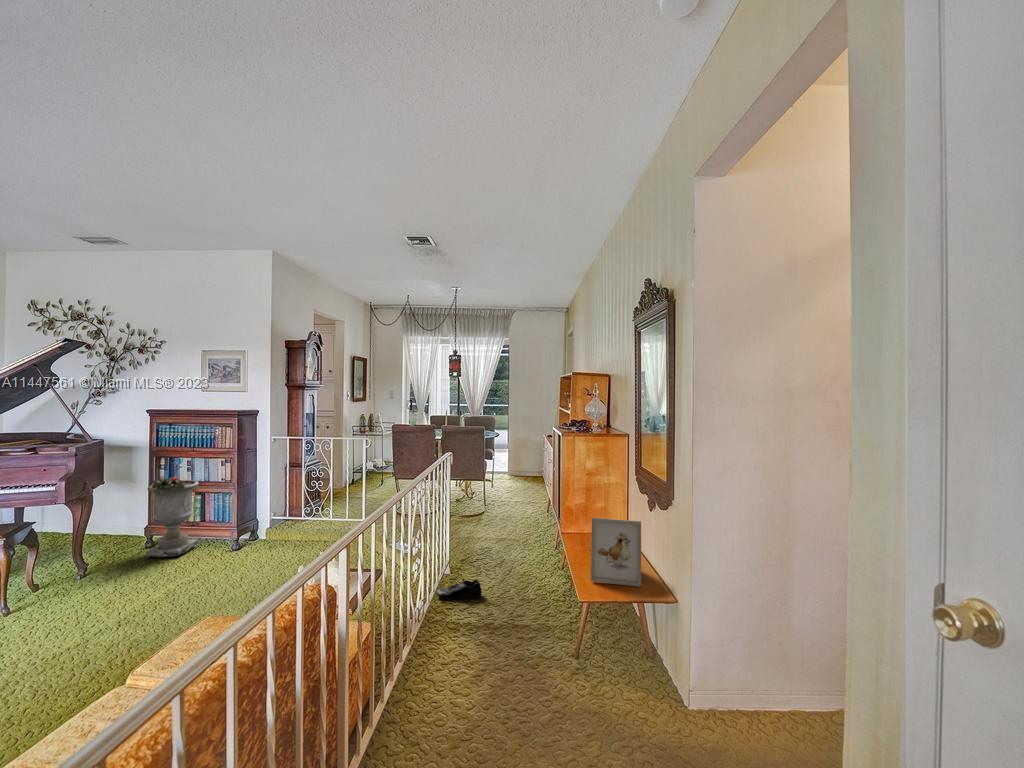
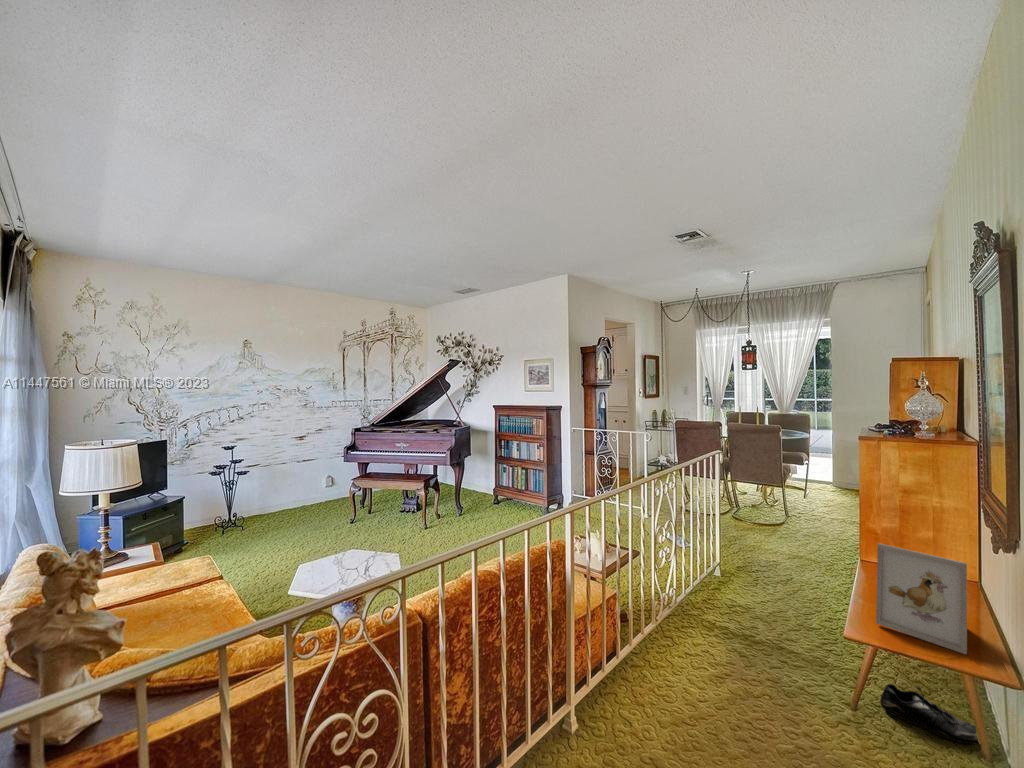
planter: present [145,476,199,558] -> none [494,452,524,511]
shoe: present [436,578,482,599] -> present [880,684,979,744]

